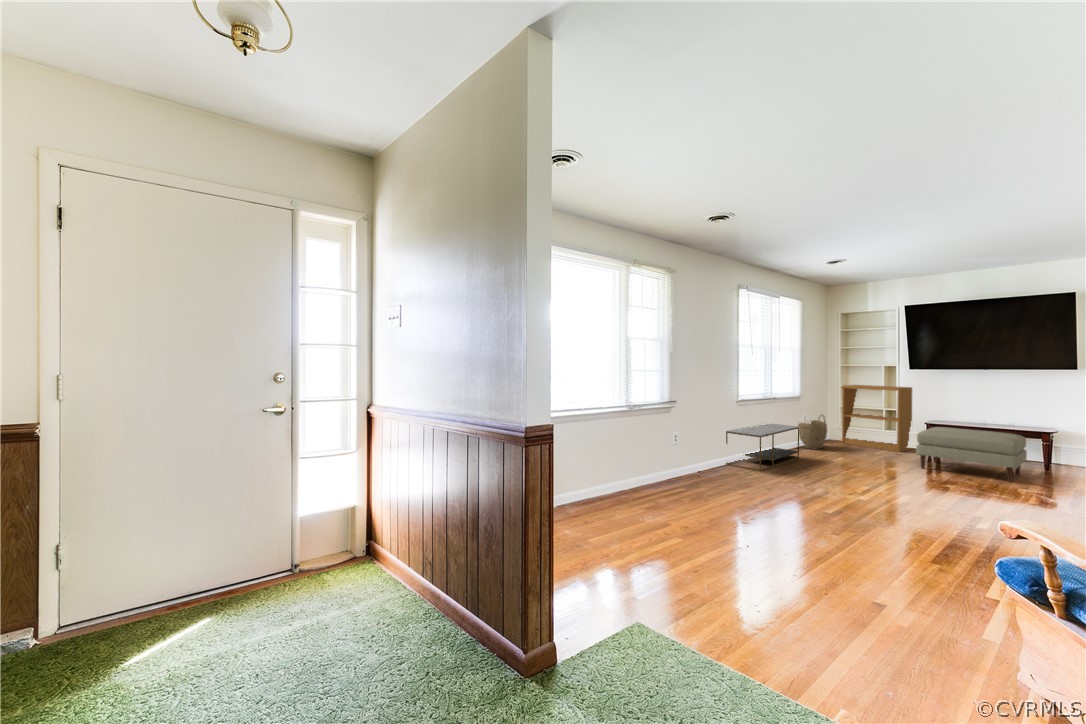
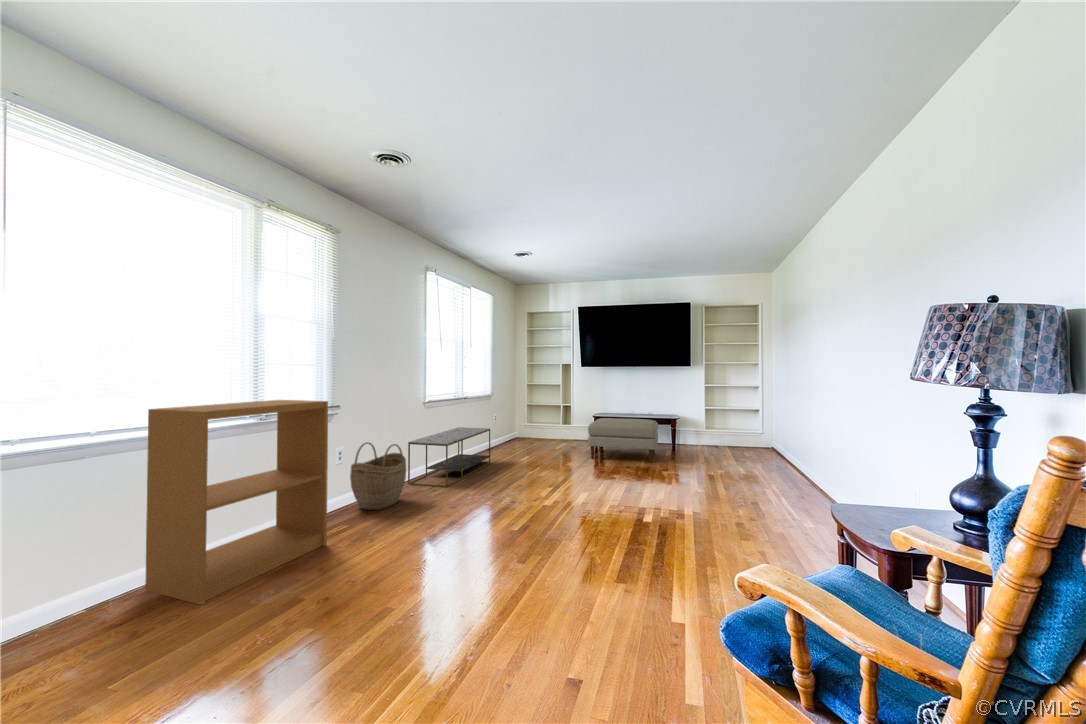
bookshelf: present [842,385,912,452] -> present [145,400,328,605]
woven basket: present [798,415,827,449] -> present [350,442,406,510]

